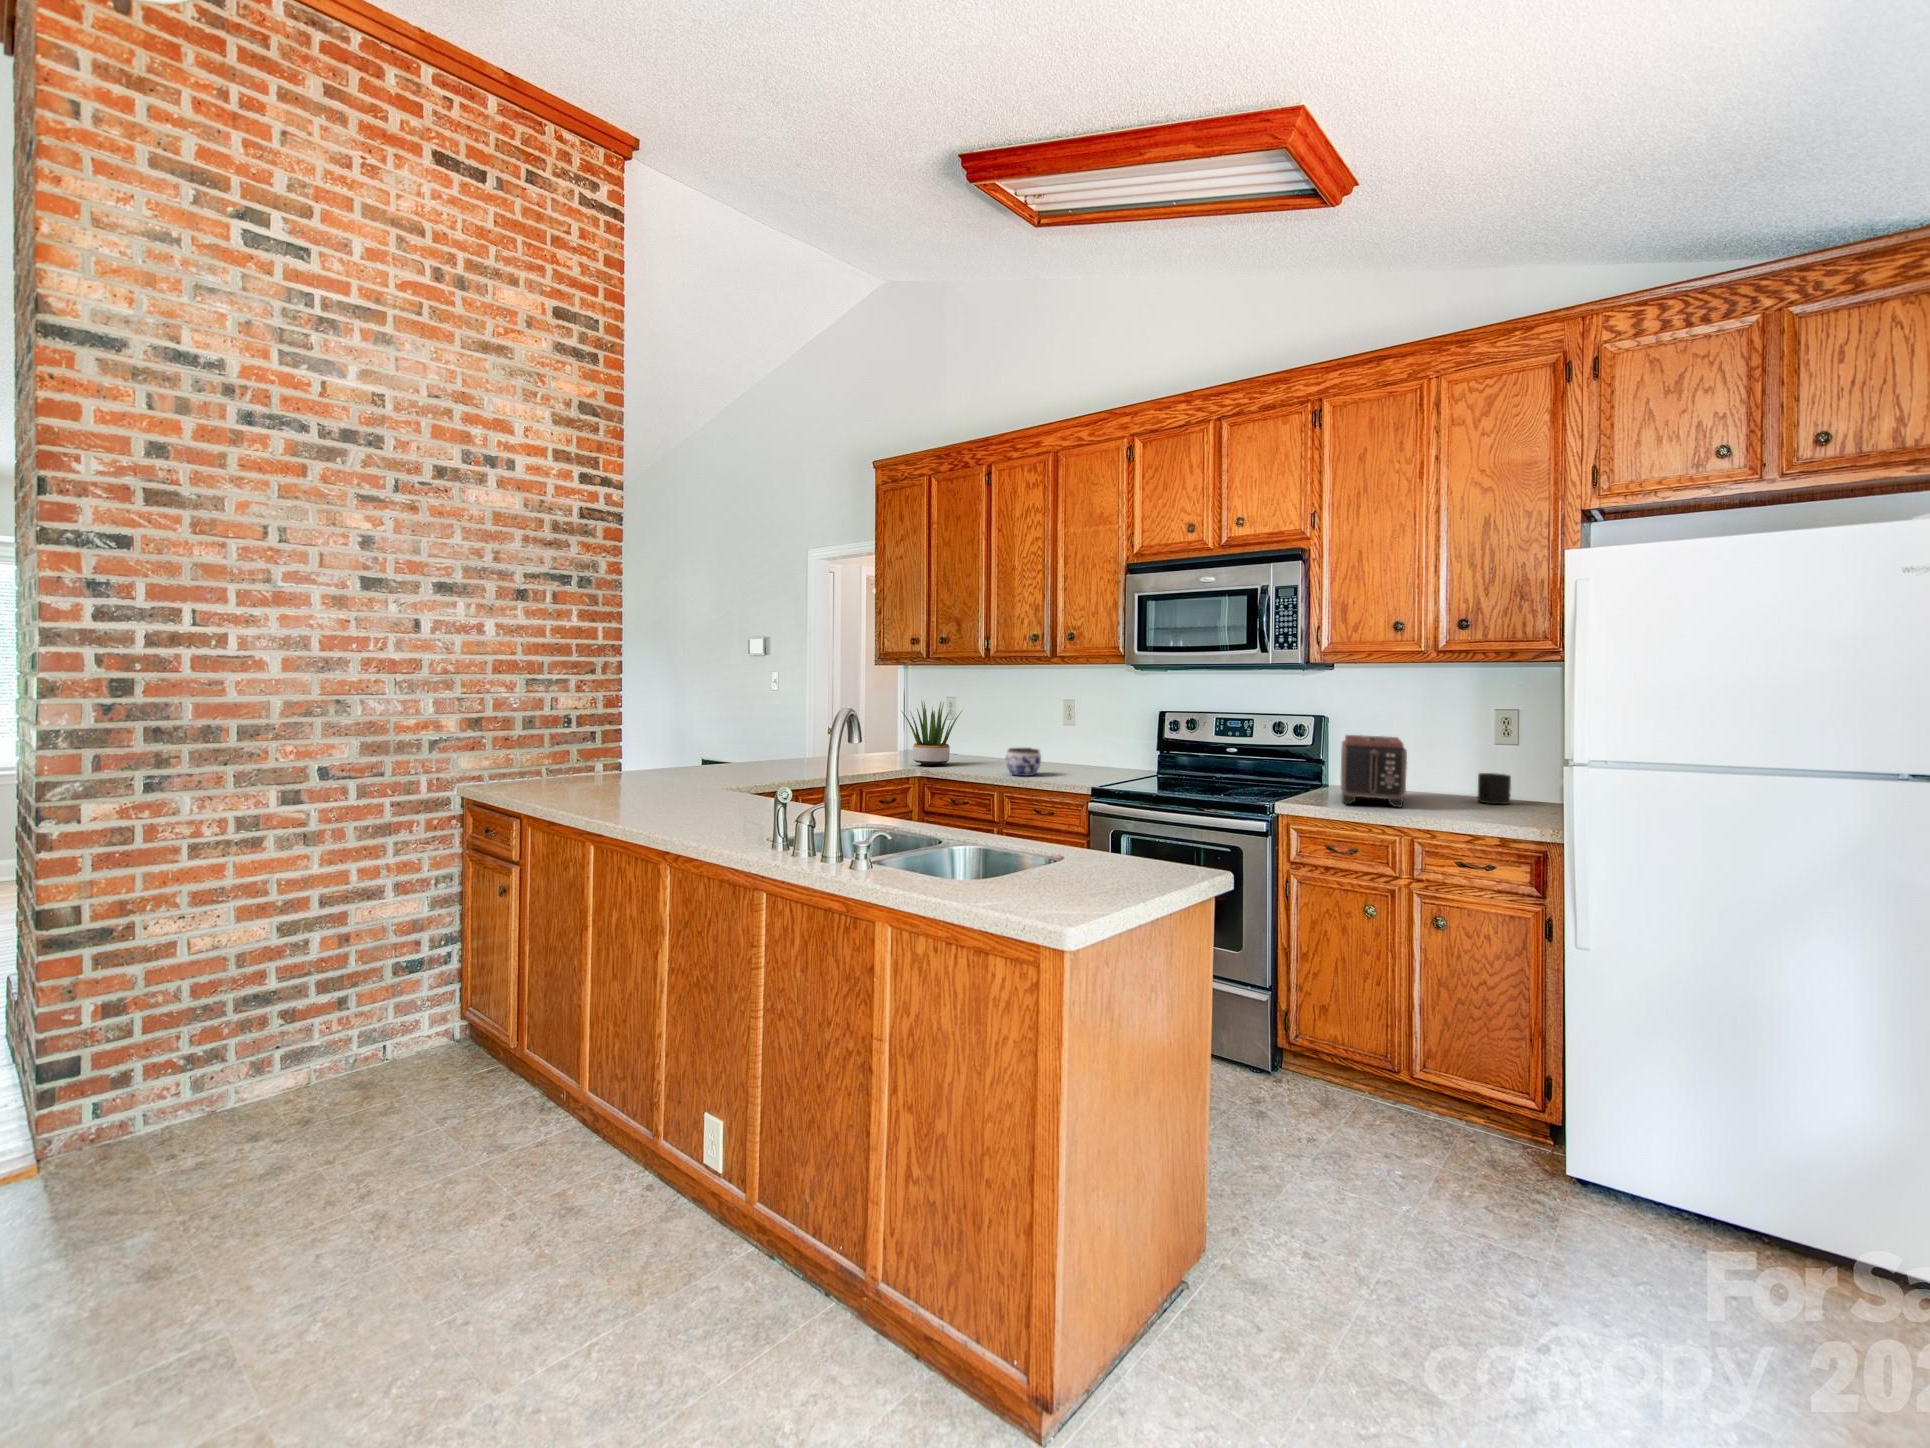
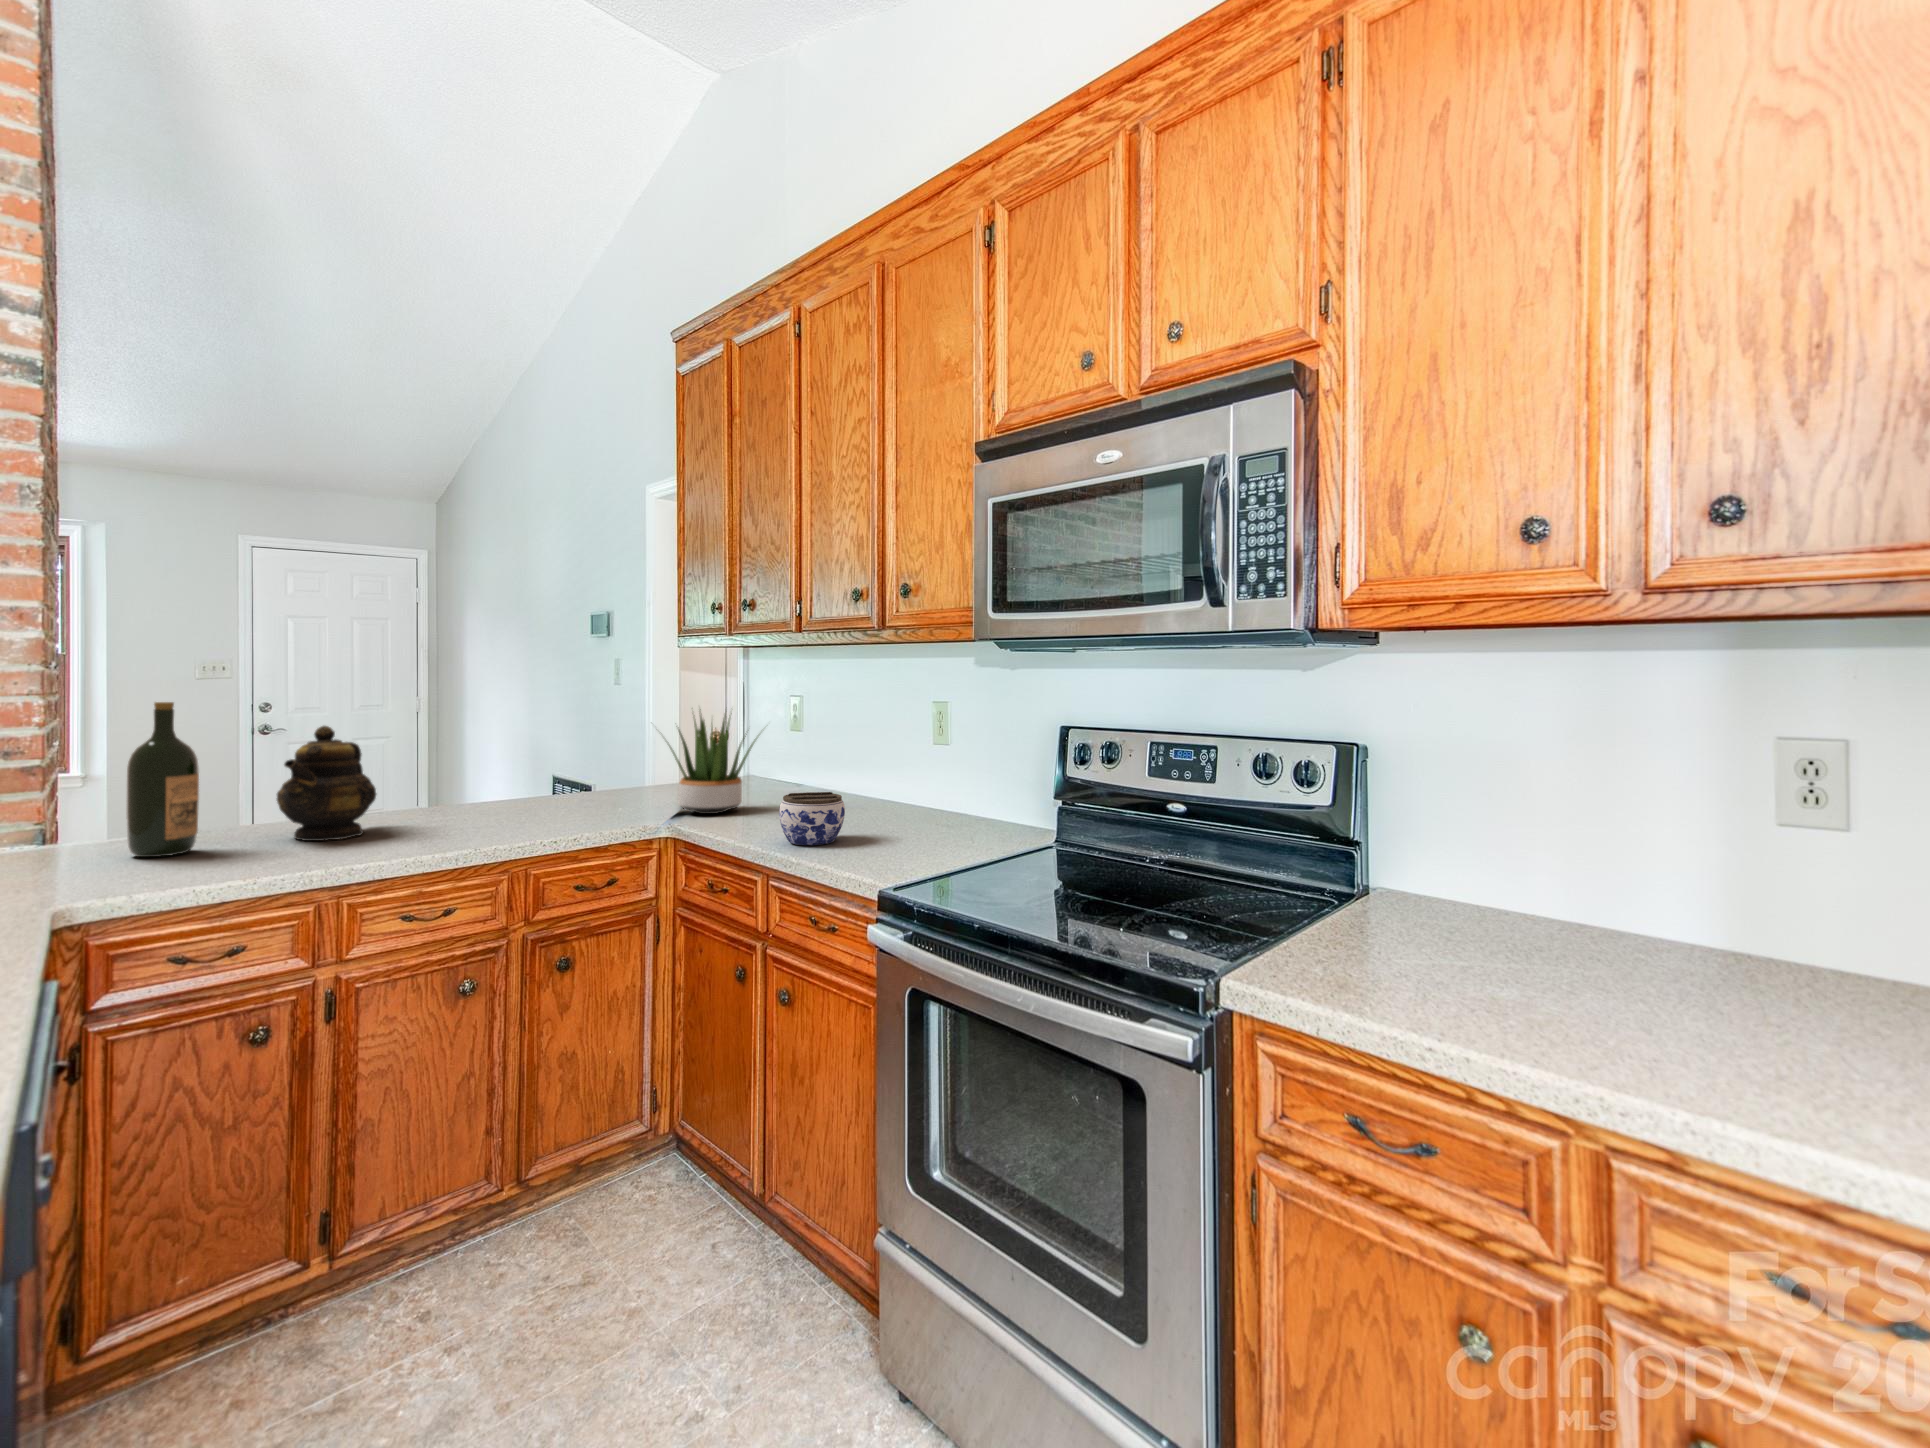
wine bottle: none [699,697,728,777] -> present [127,702,199,857]
teapot: none [741,710,789,773] -> present [277,726,376,841]
toaster: present [1341,735,1407,807] -> none [1386,794,1571,1011]
mug: present [1477,773,1511,804] -> none [1750,905,1853,1001]

